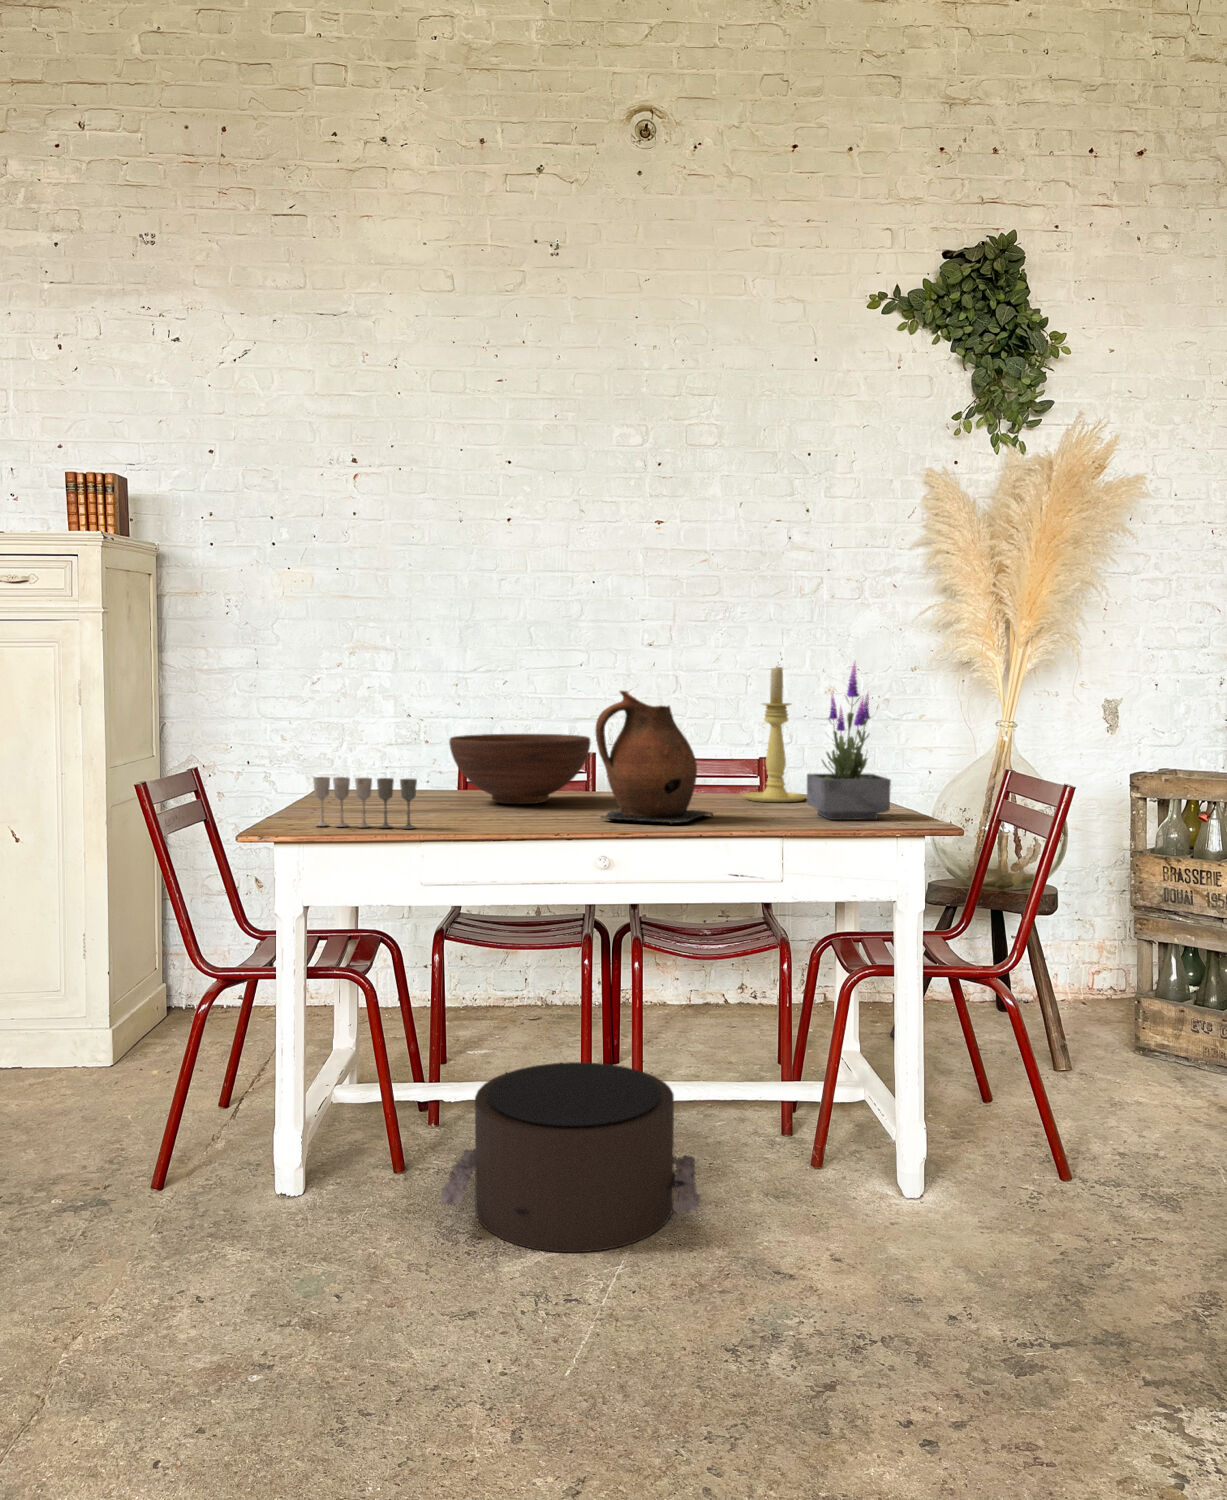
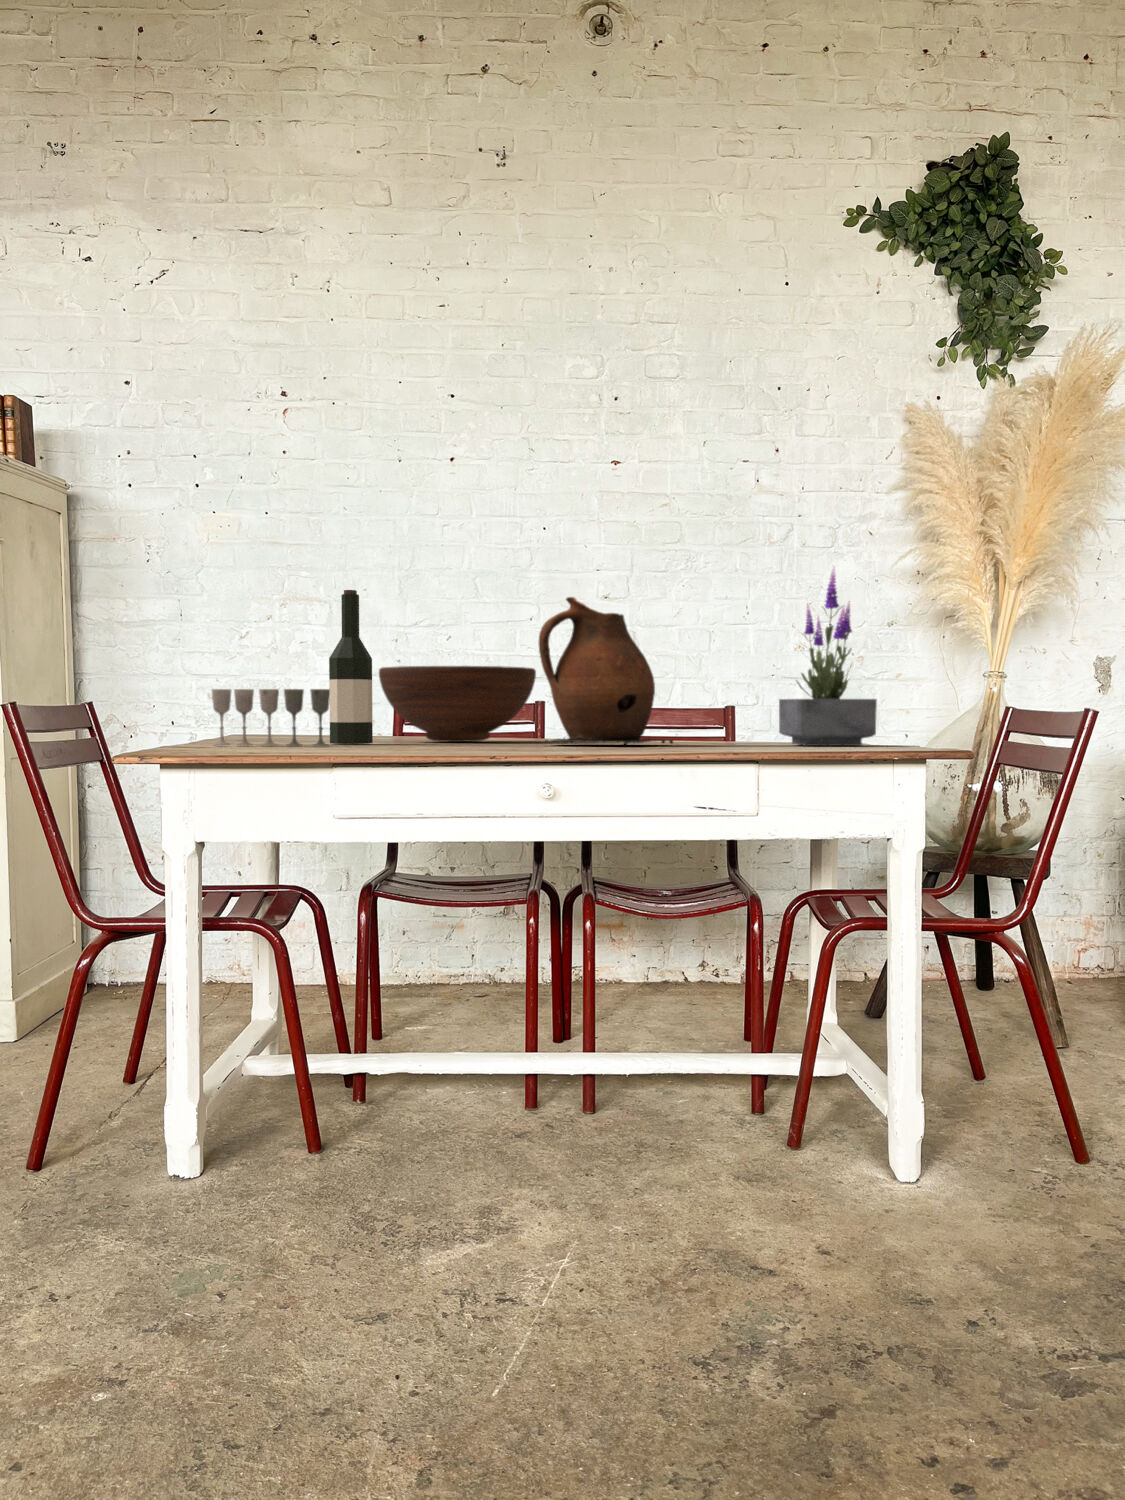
candle holder: present [743,667,807,802] -> none [705,592,778,742]
wine bottle: none [410,681,448,817] -> present [329,590,373,744]
pouf: present [441,1062,701,1252] -> none [353,1026,661,1243]

